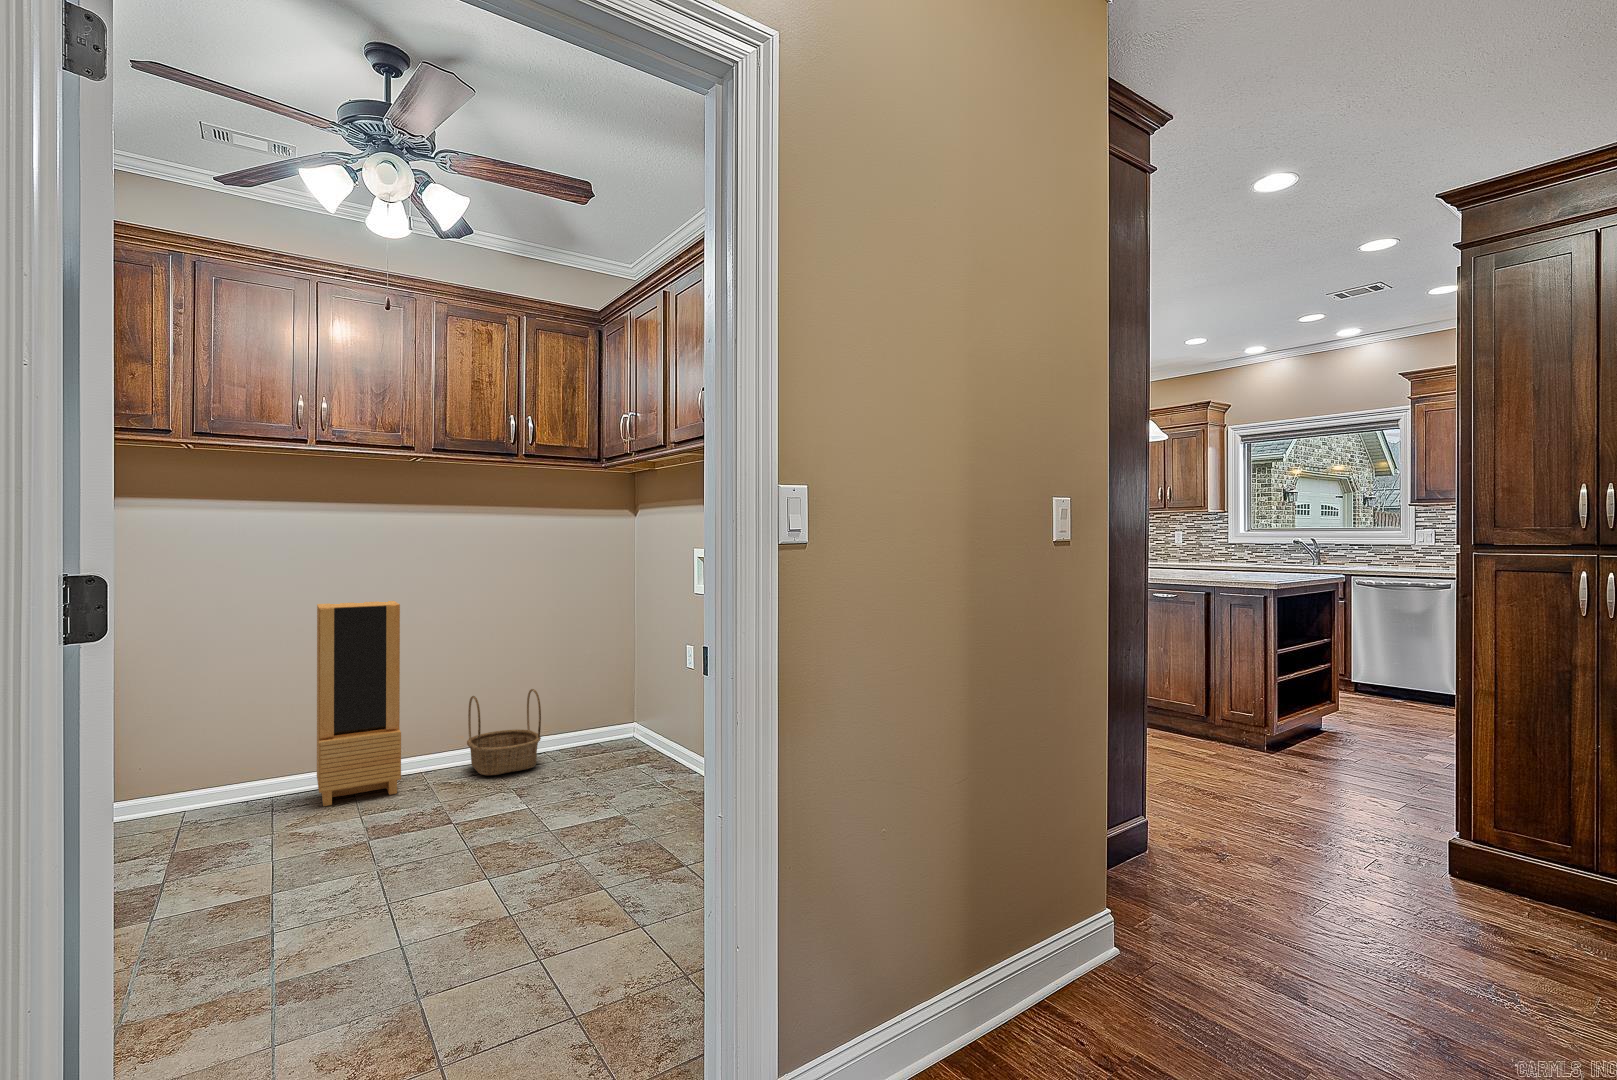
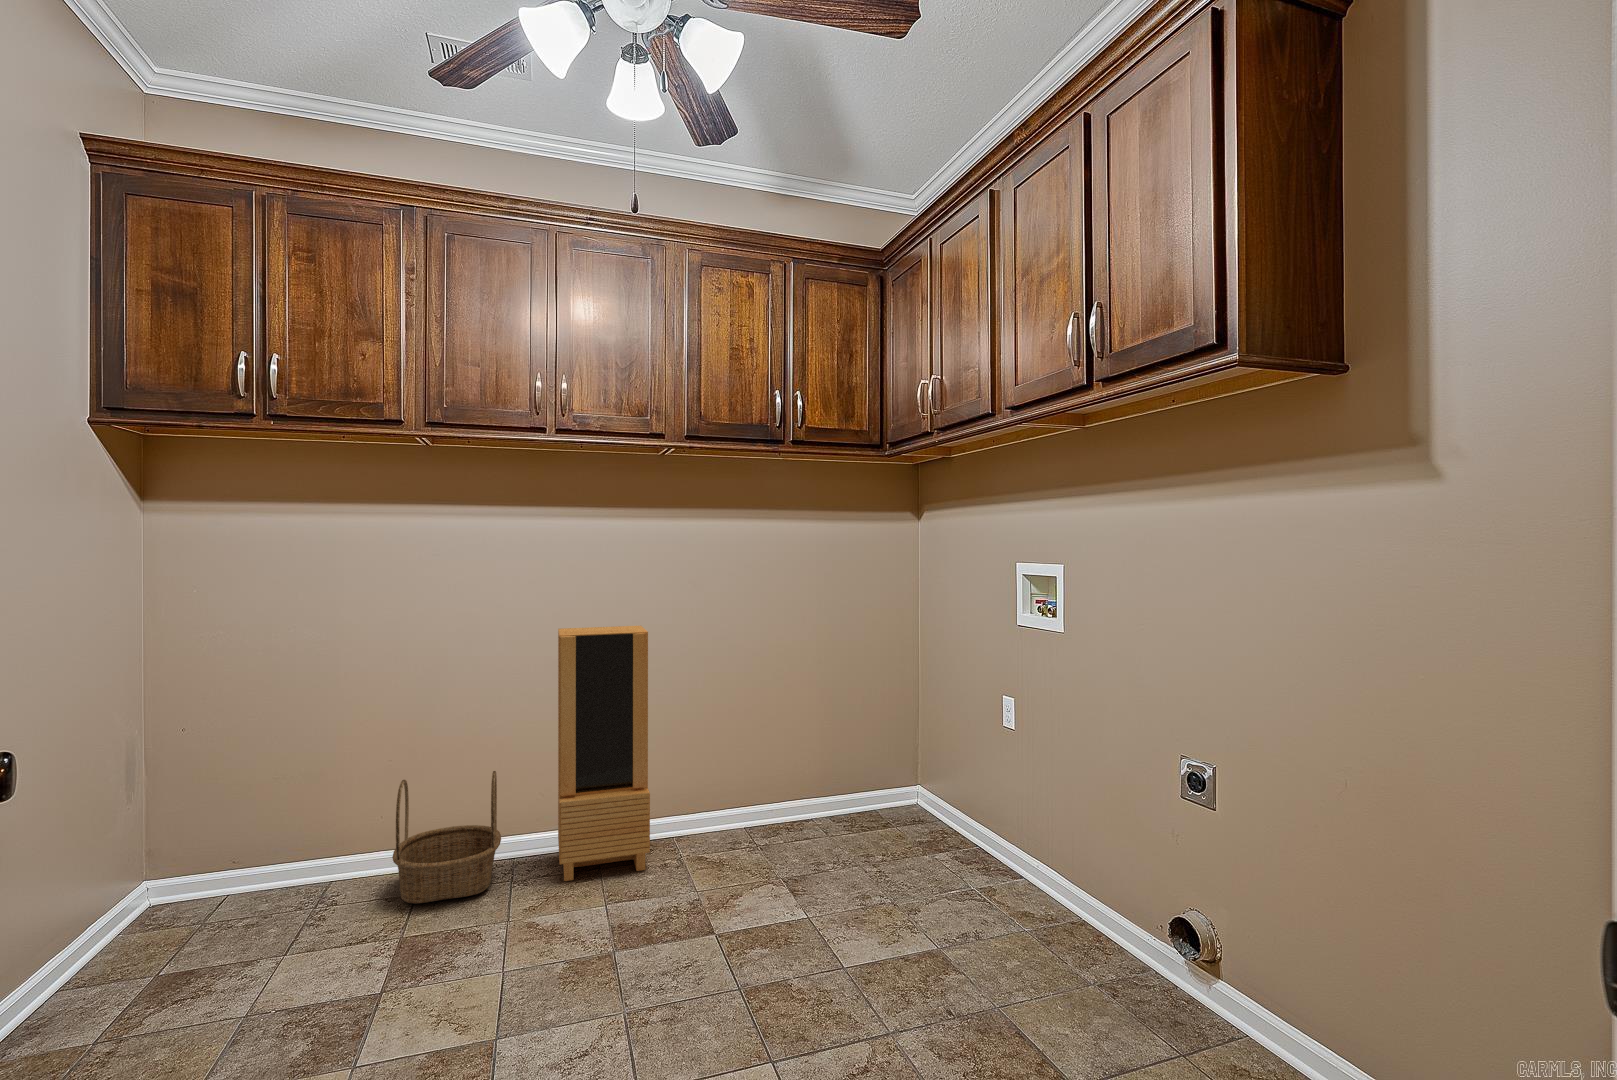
basket: present [467,689,541,775] -> present [392,771,501,903]

